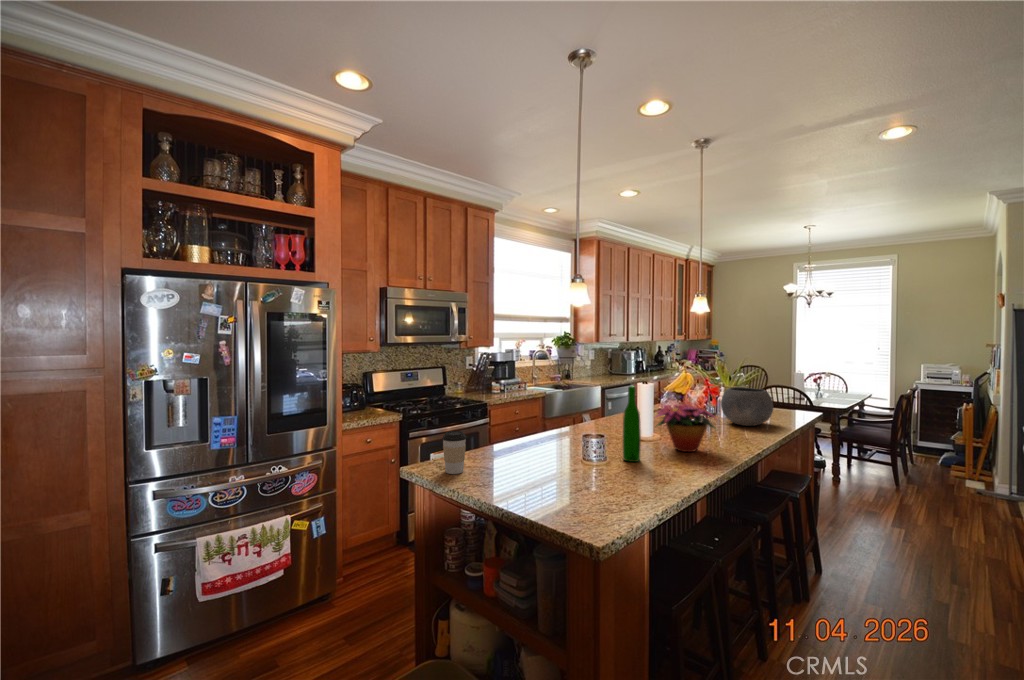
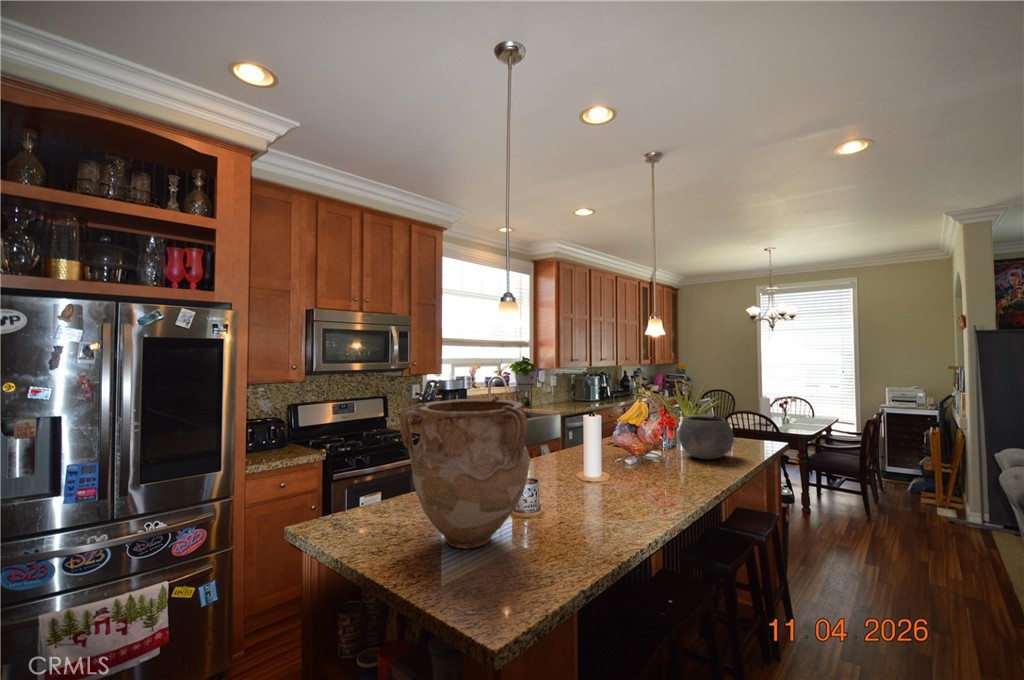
vase: none [497,366,607,490] -> present [400,397,531,549]
wine bottle: present [623,386,641,462] -> none [560,419,580,508]
flower arrangement: present [656,404,717,452] -> none [596,437,677,494]
coffee cup: present [442,431,466,474] -> none [340,477,371,530]

